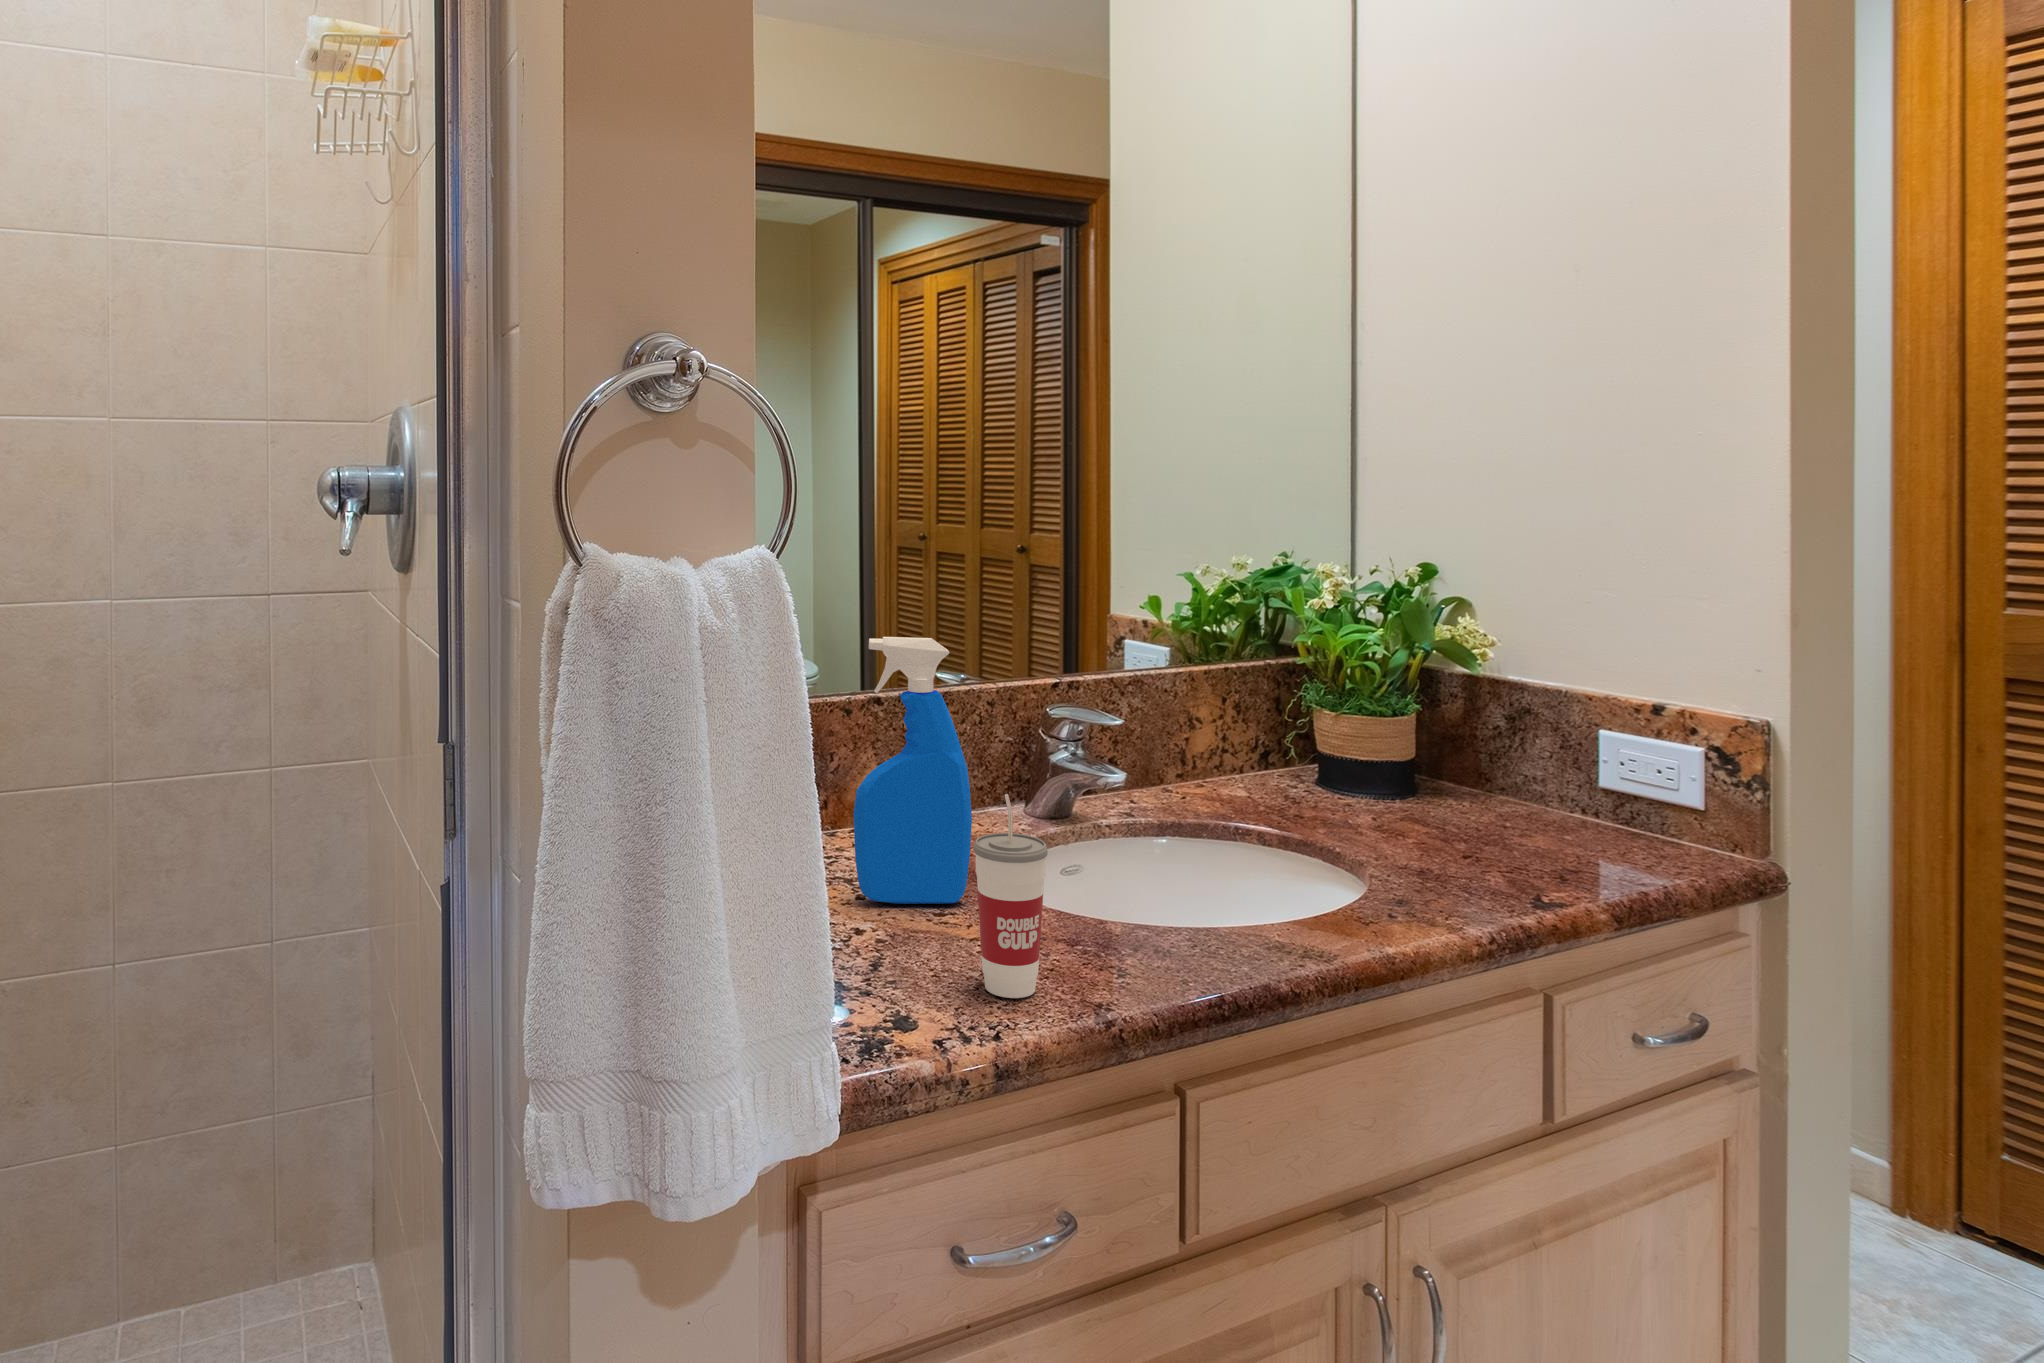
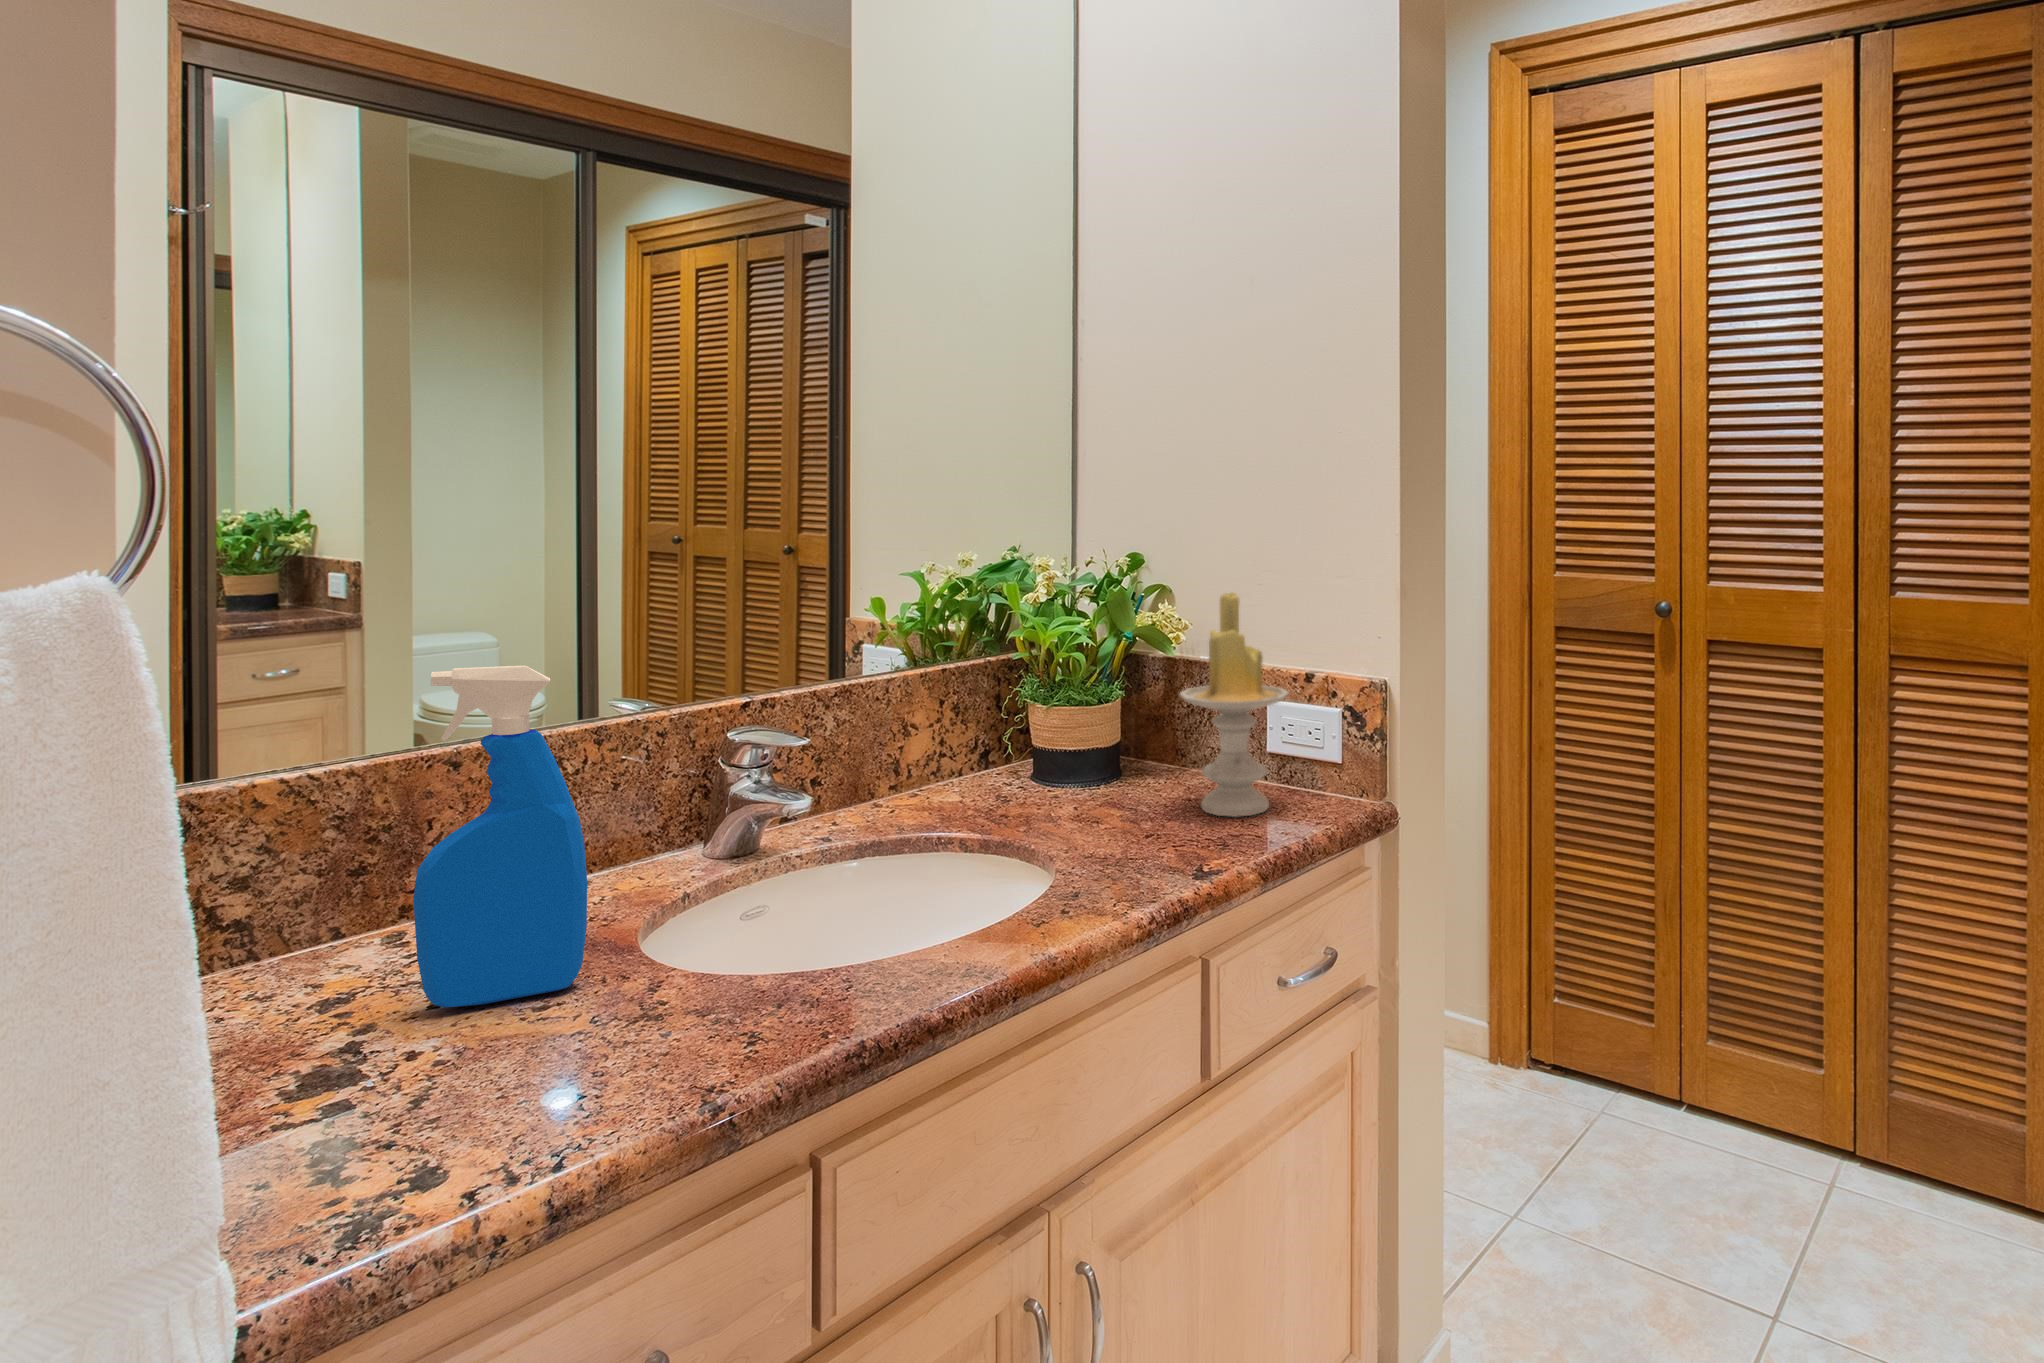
candle: none [1497,608,1639,853] -> present [1180,592,1289,817]
cup: present [974,794,1048,998] -> none [541,855,642,1108]

